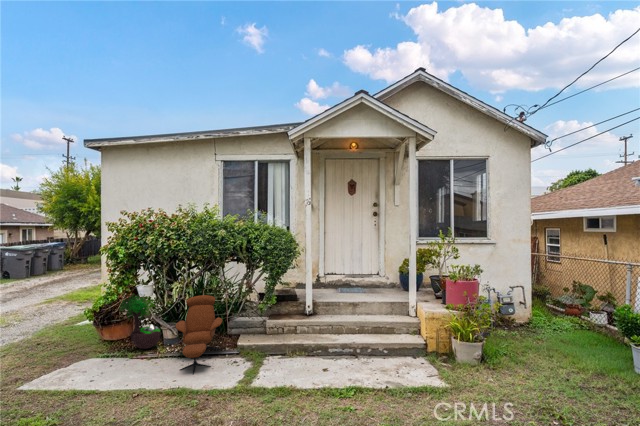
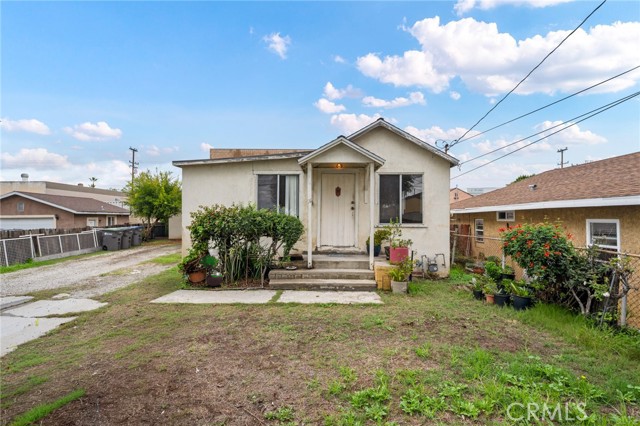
lounge chair: present [176,295,222,374] -> none [232,256,259,298]

